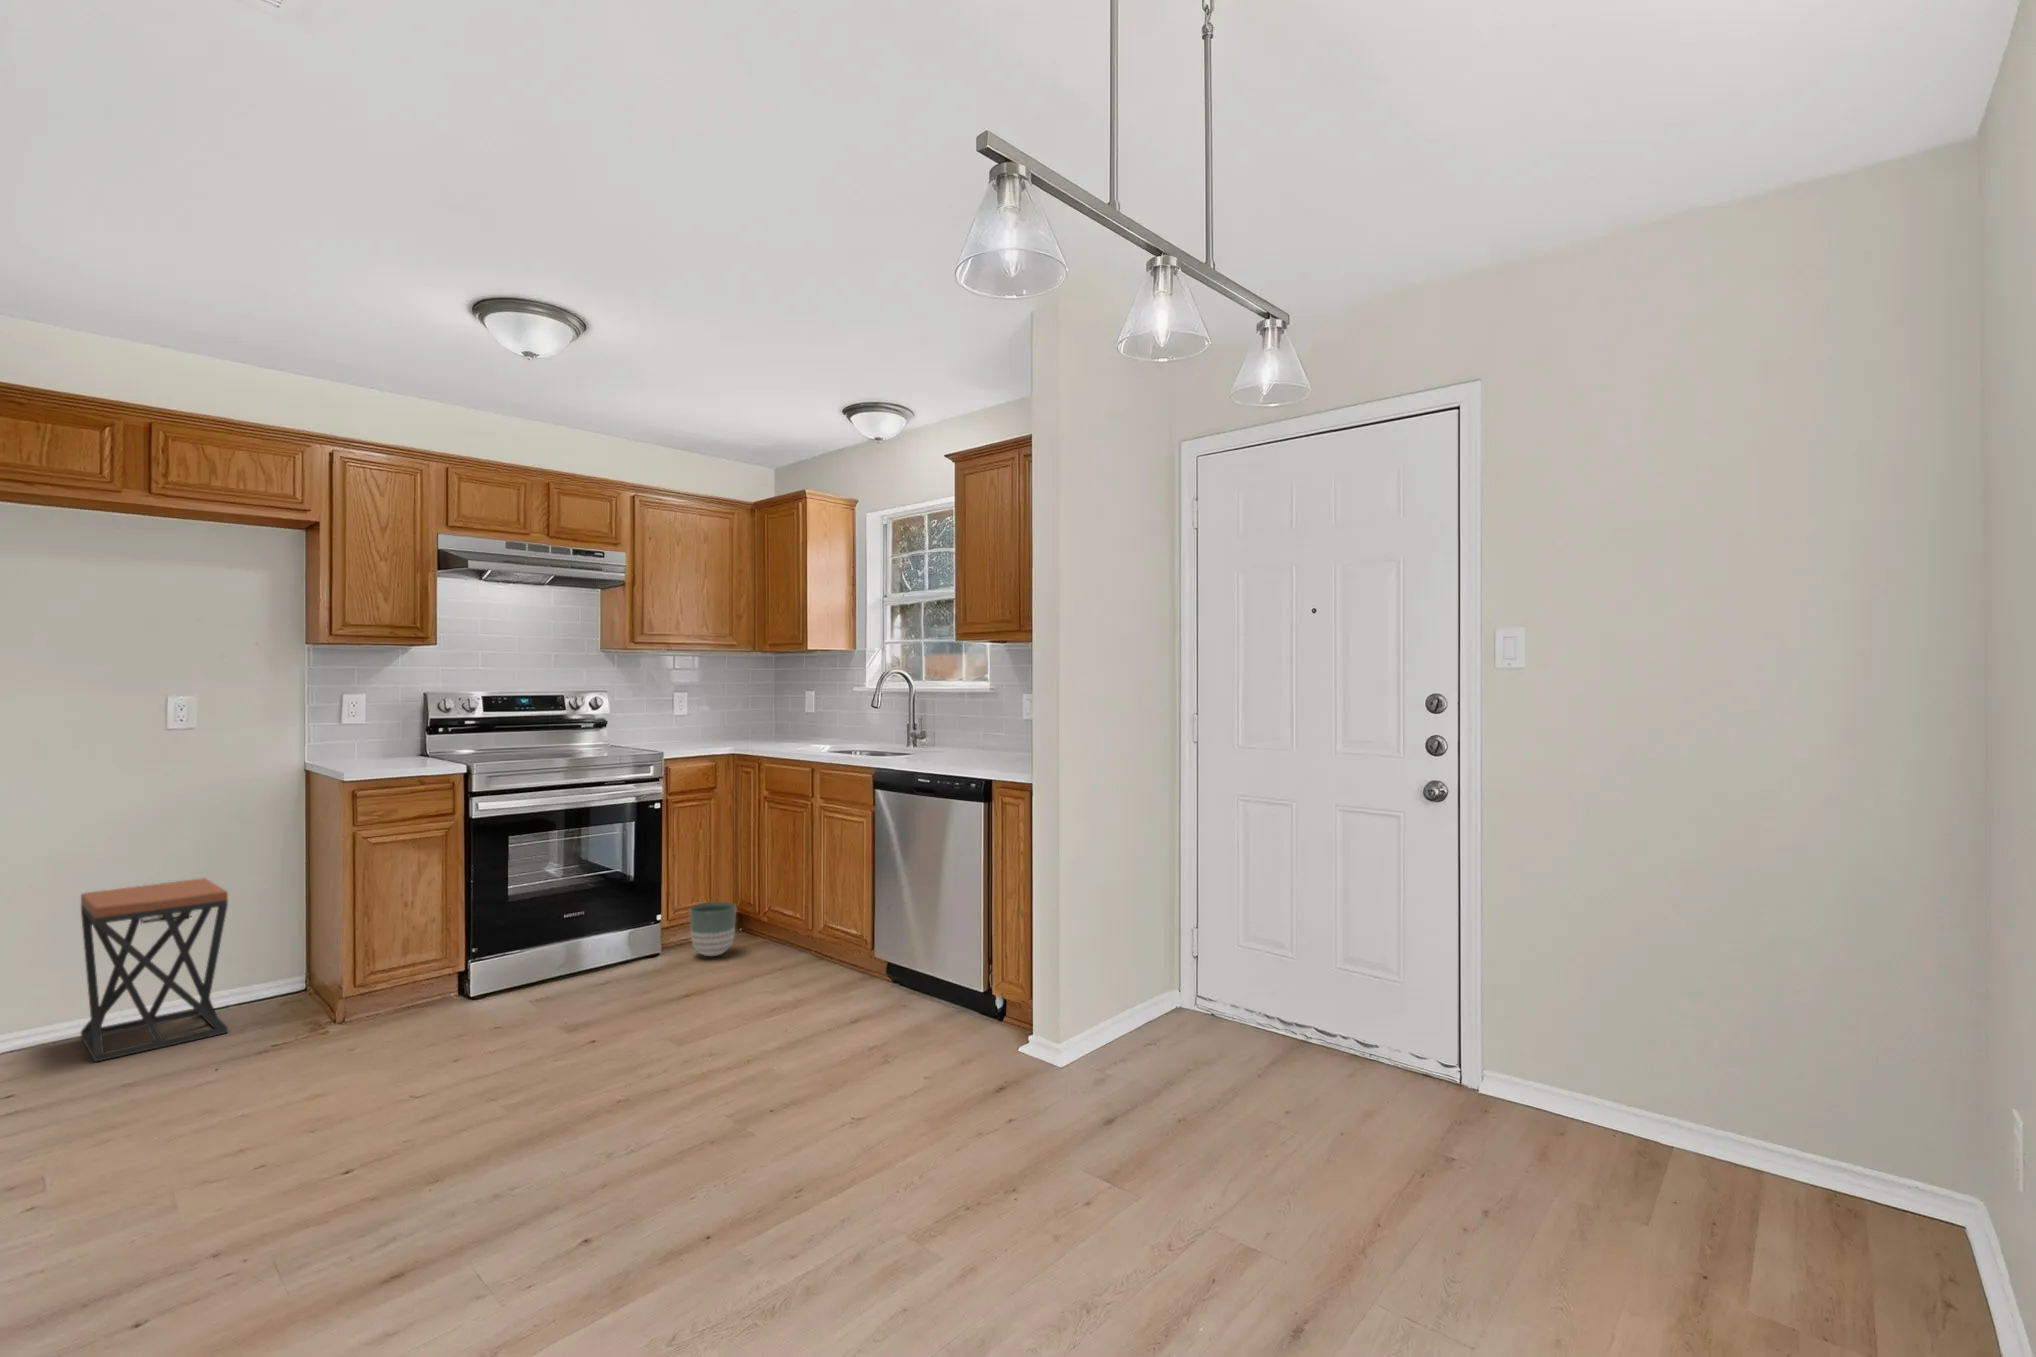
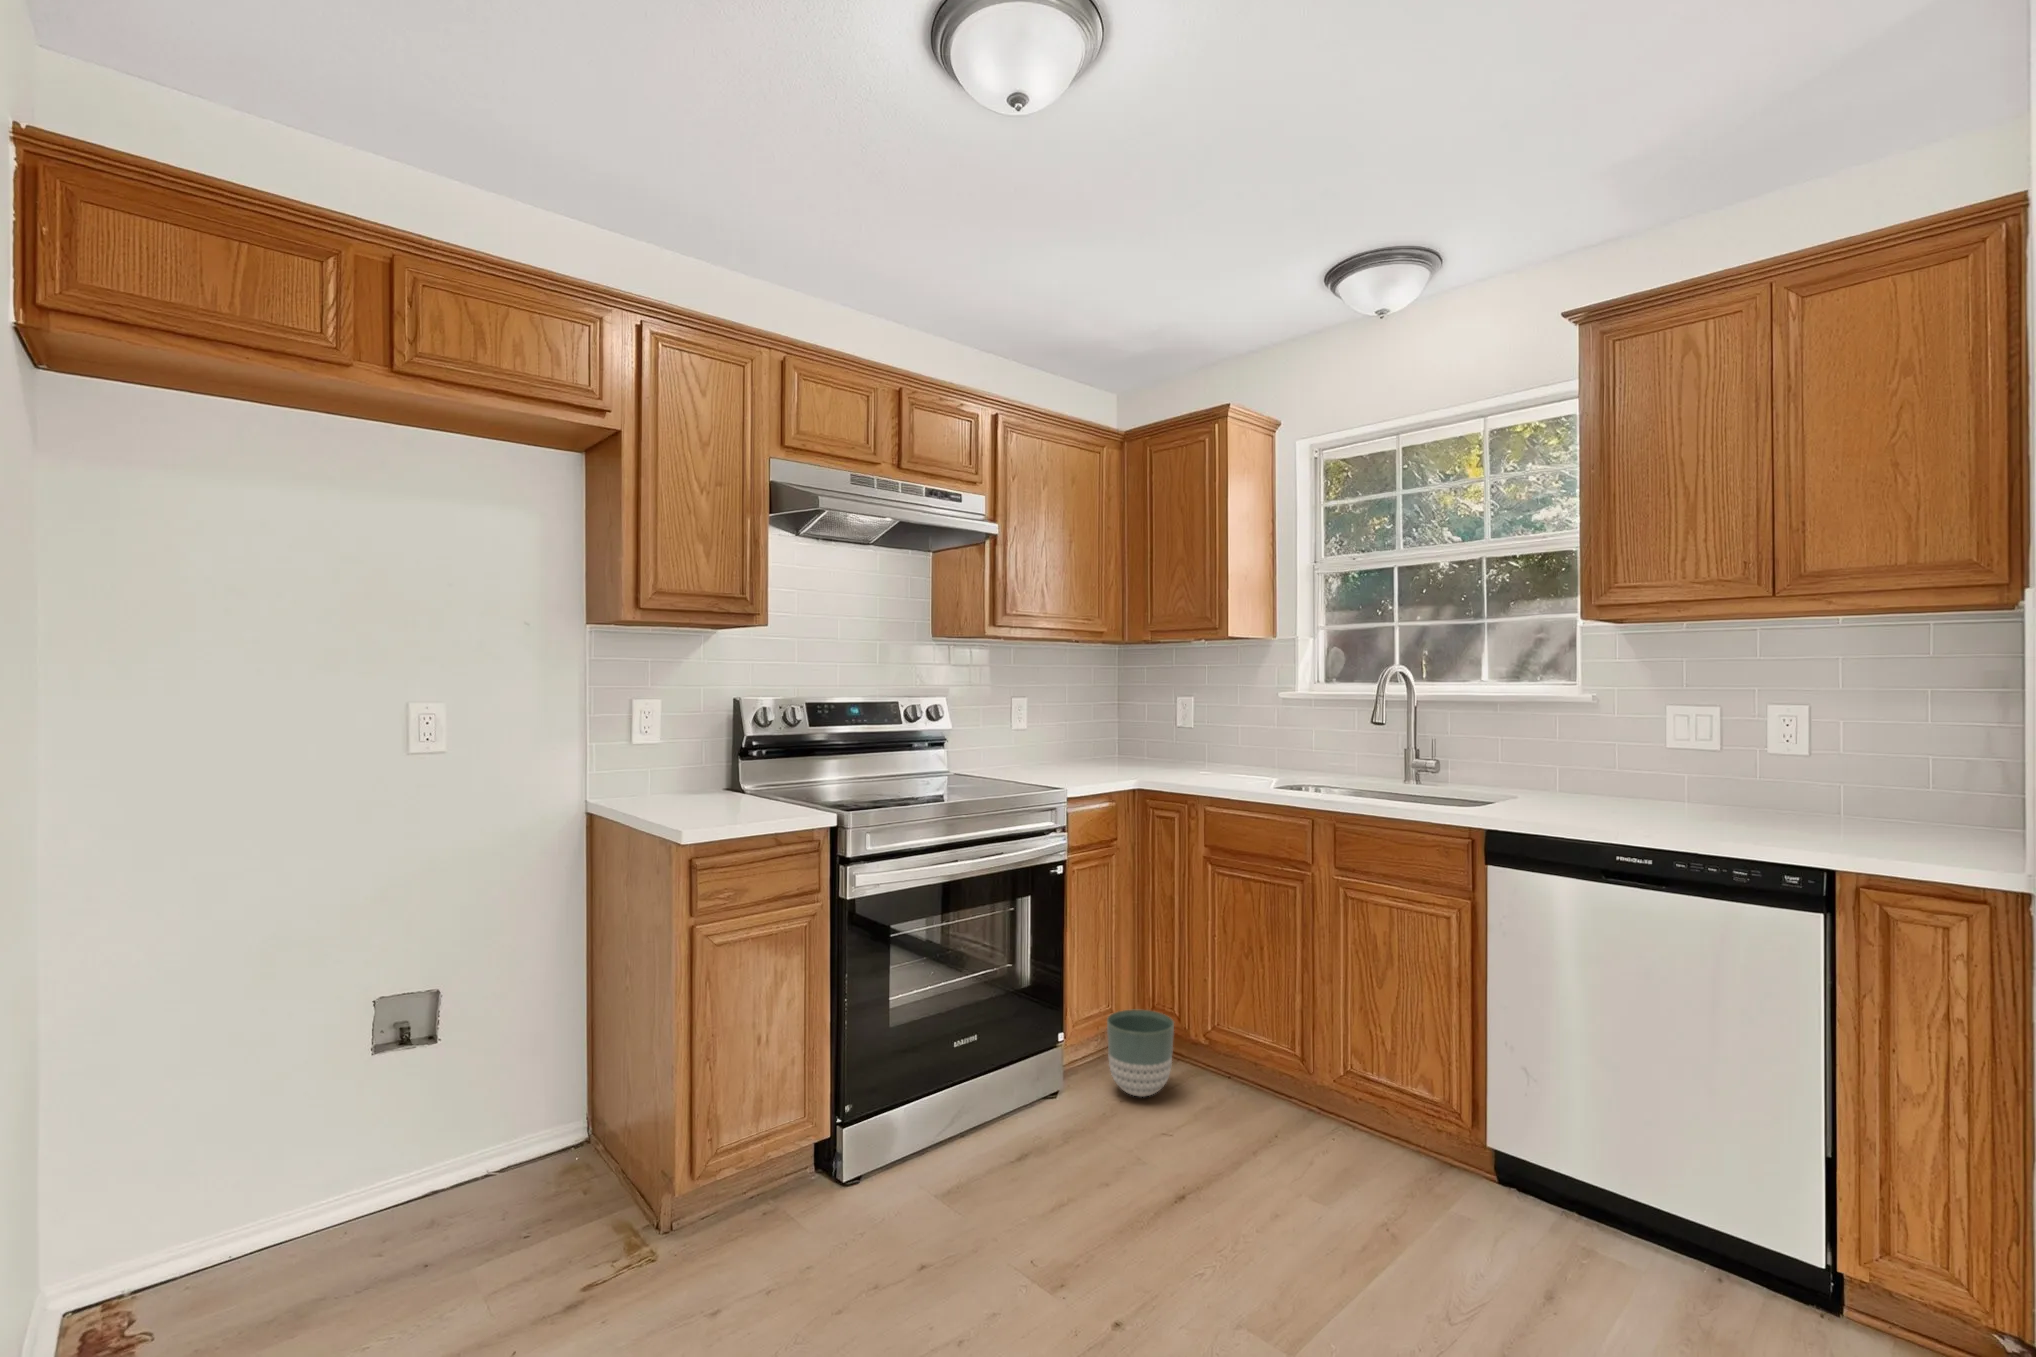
stool: present [81,878,228,1061] -> none [285,983,504,1318]

